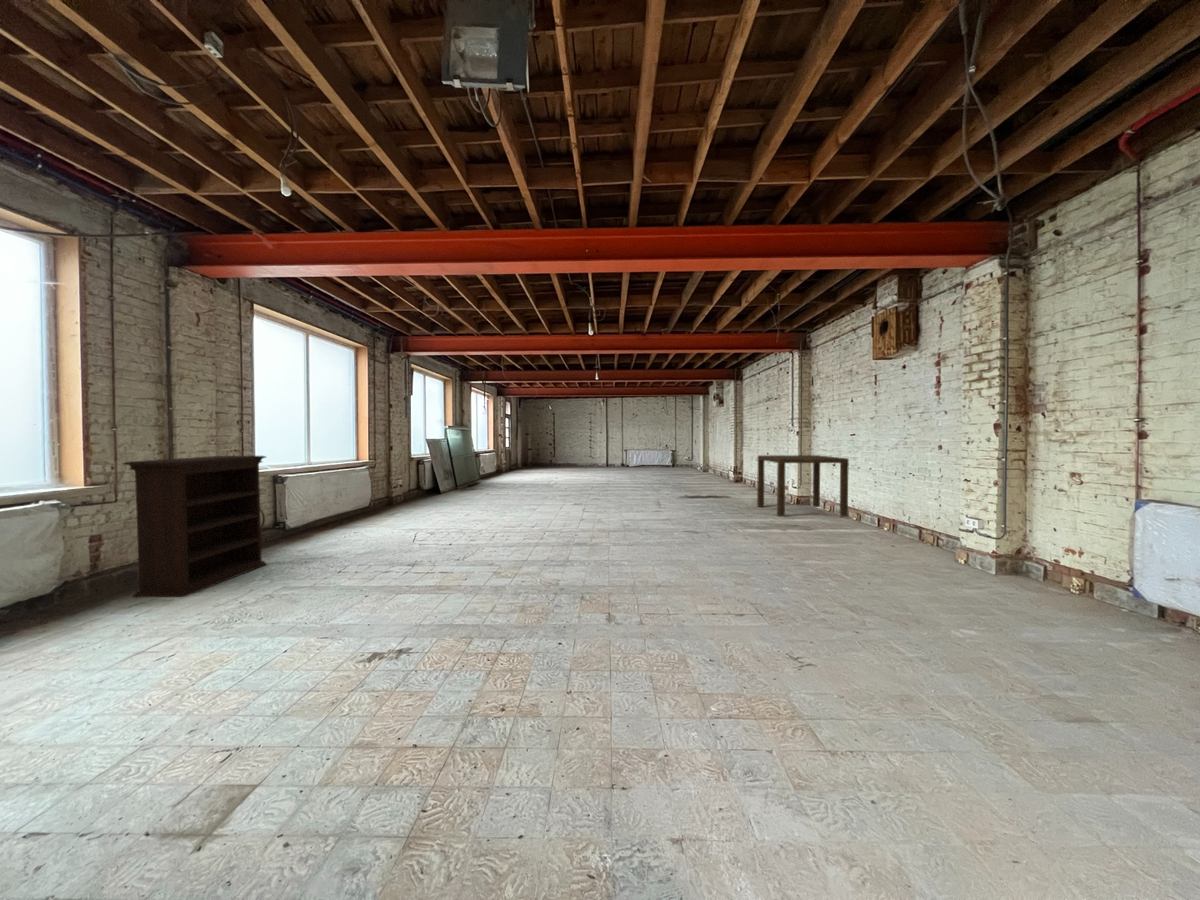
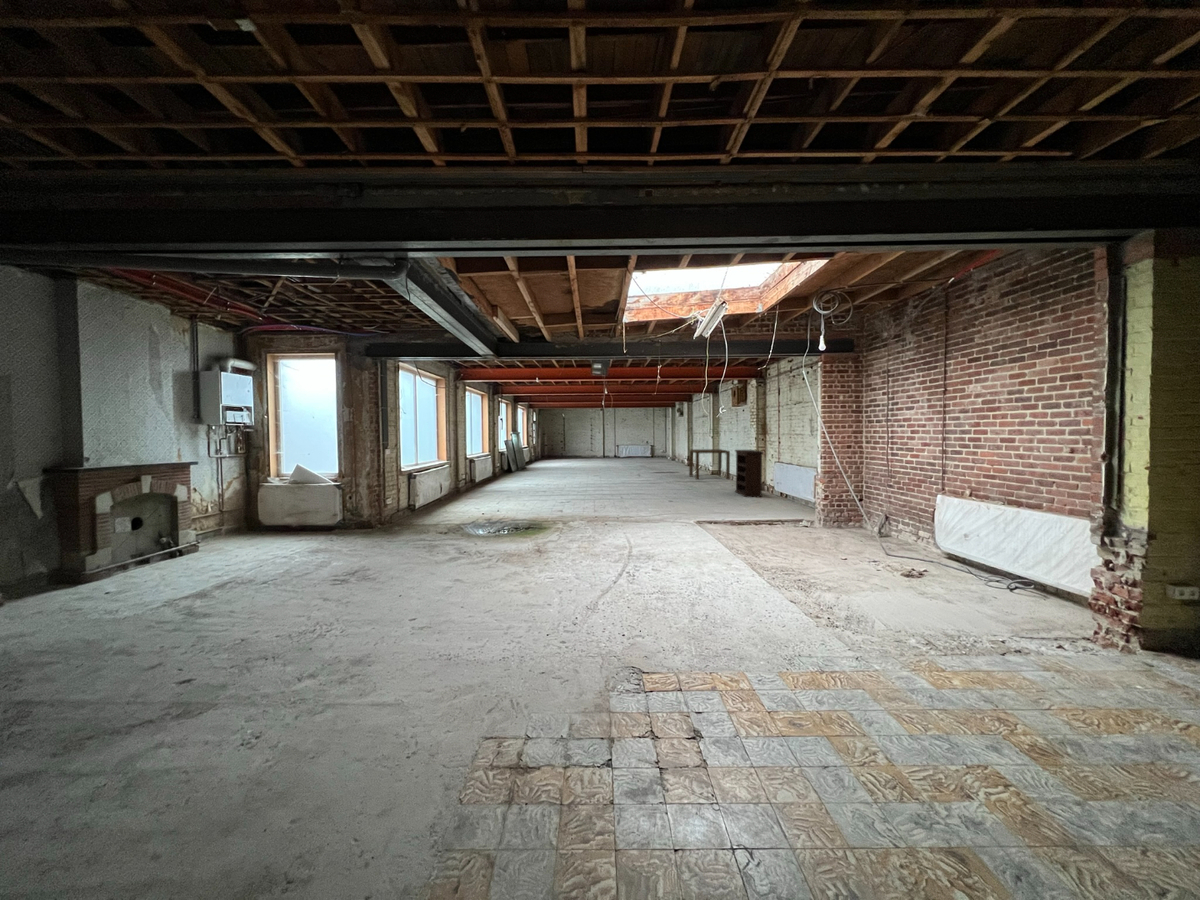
bookshelf: present [123,456,267,597] -> present [735,450,763,497]

